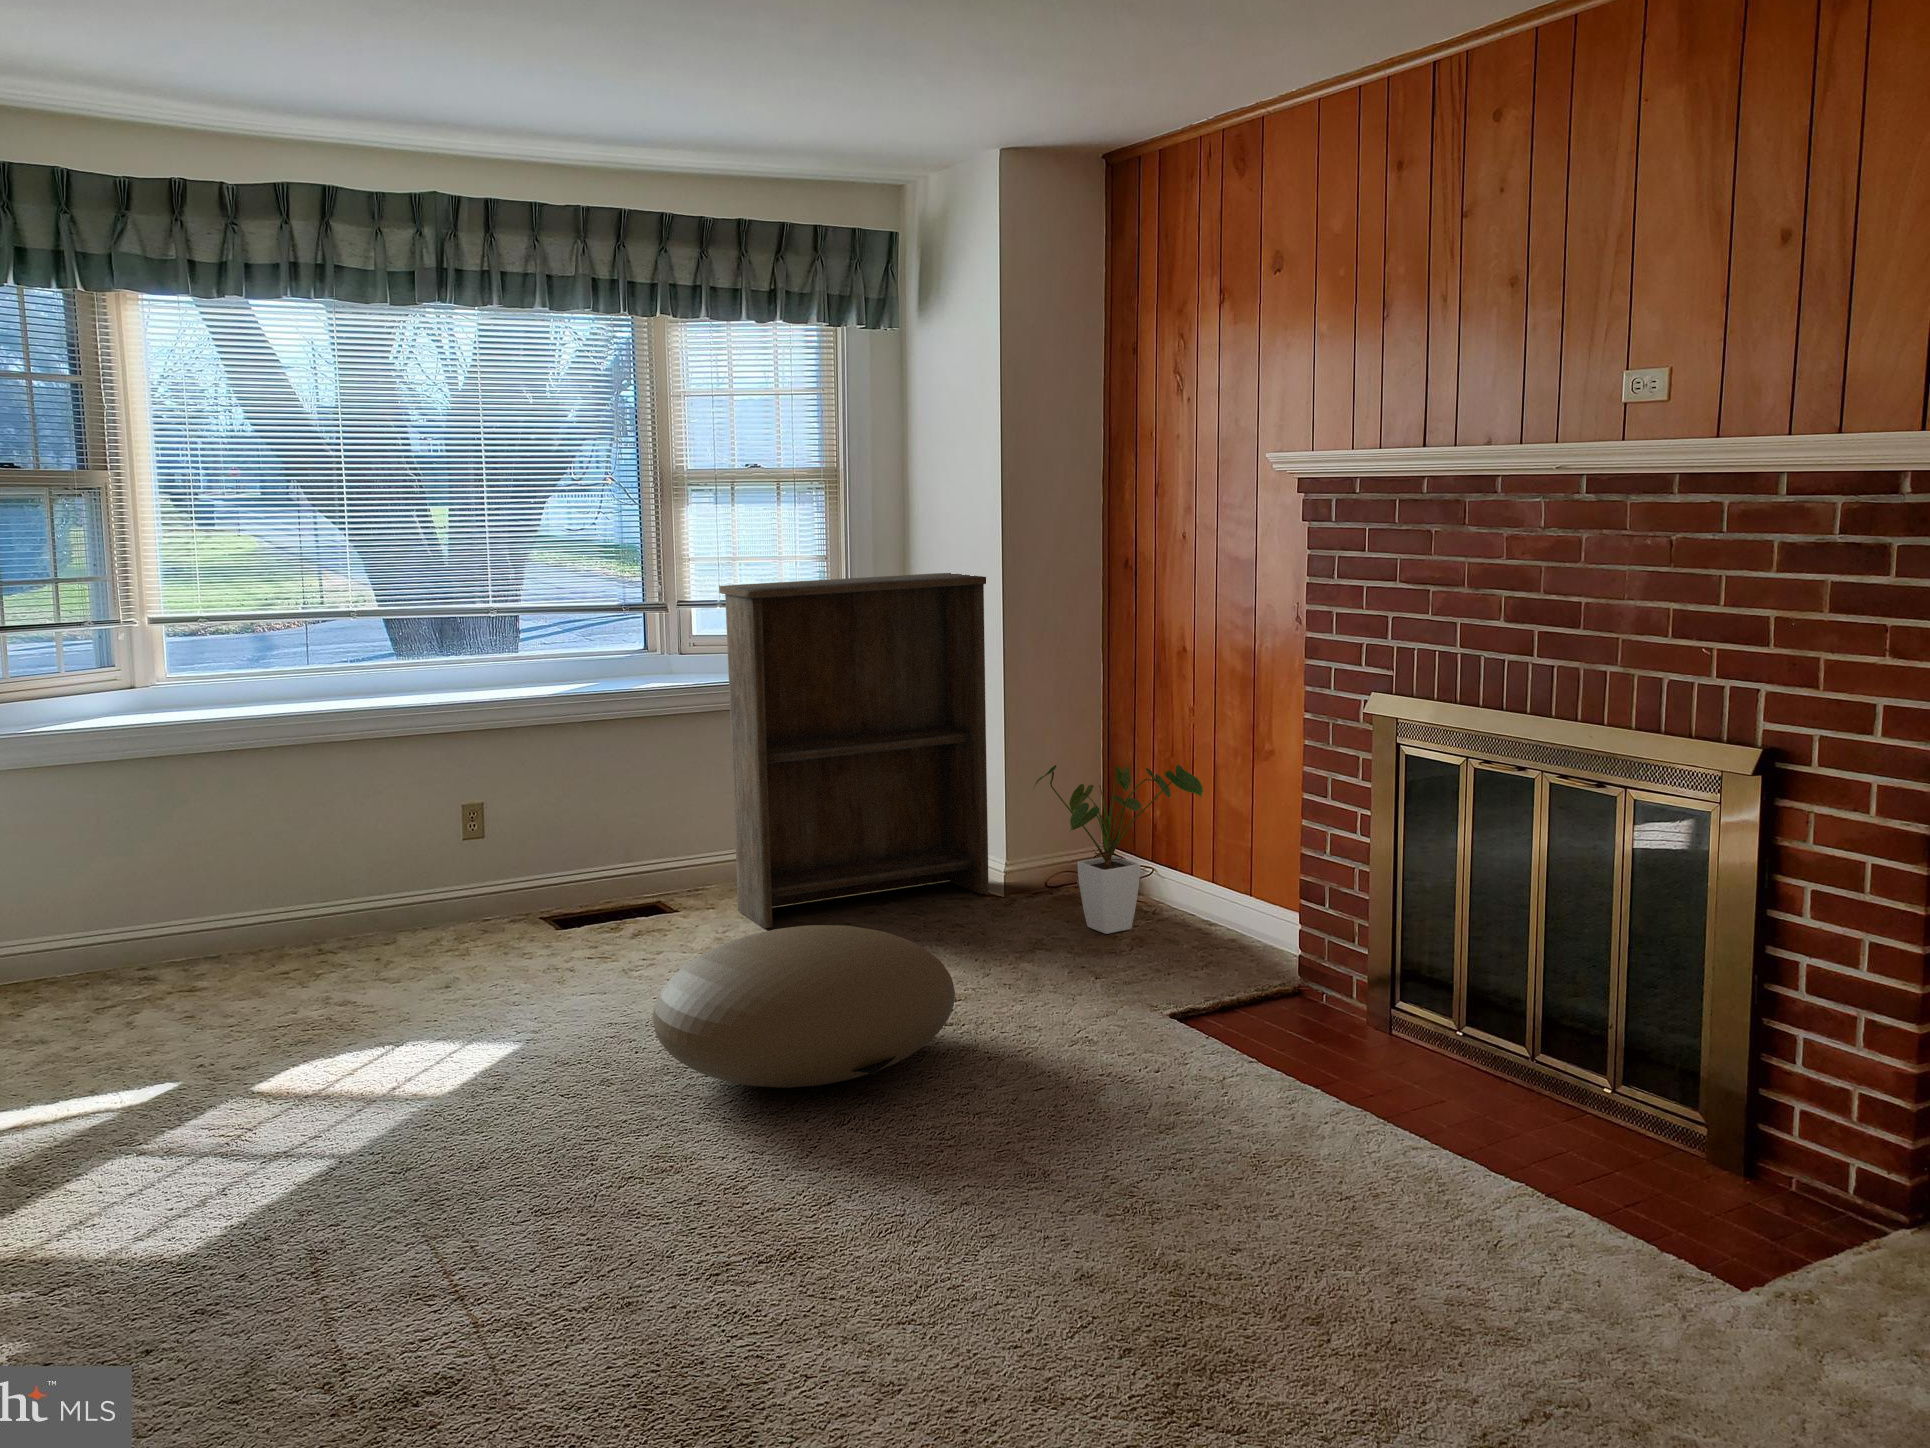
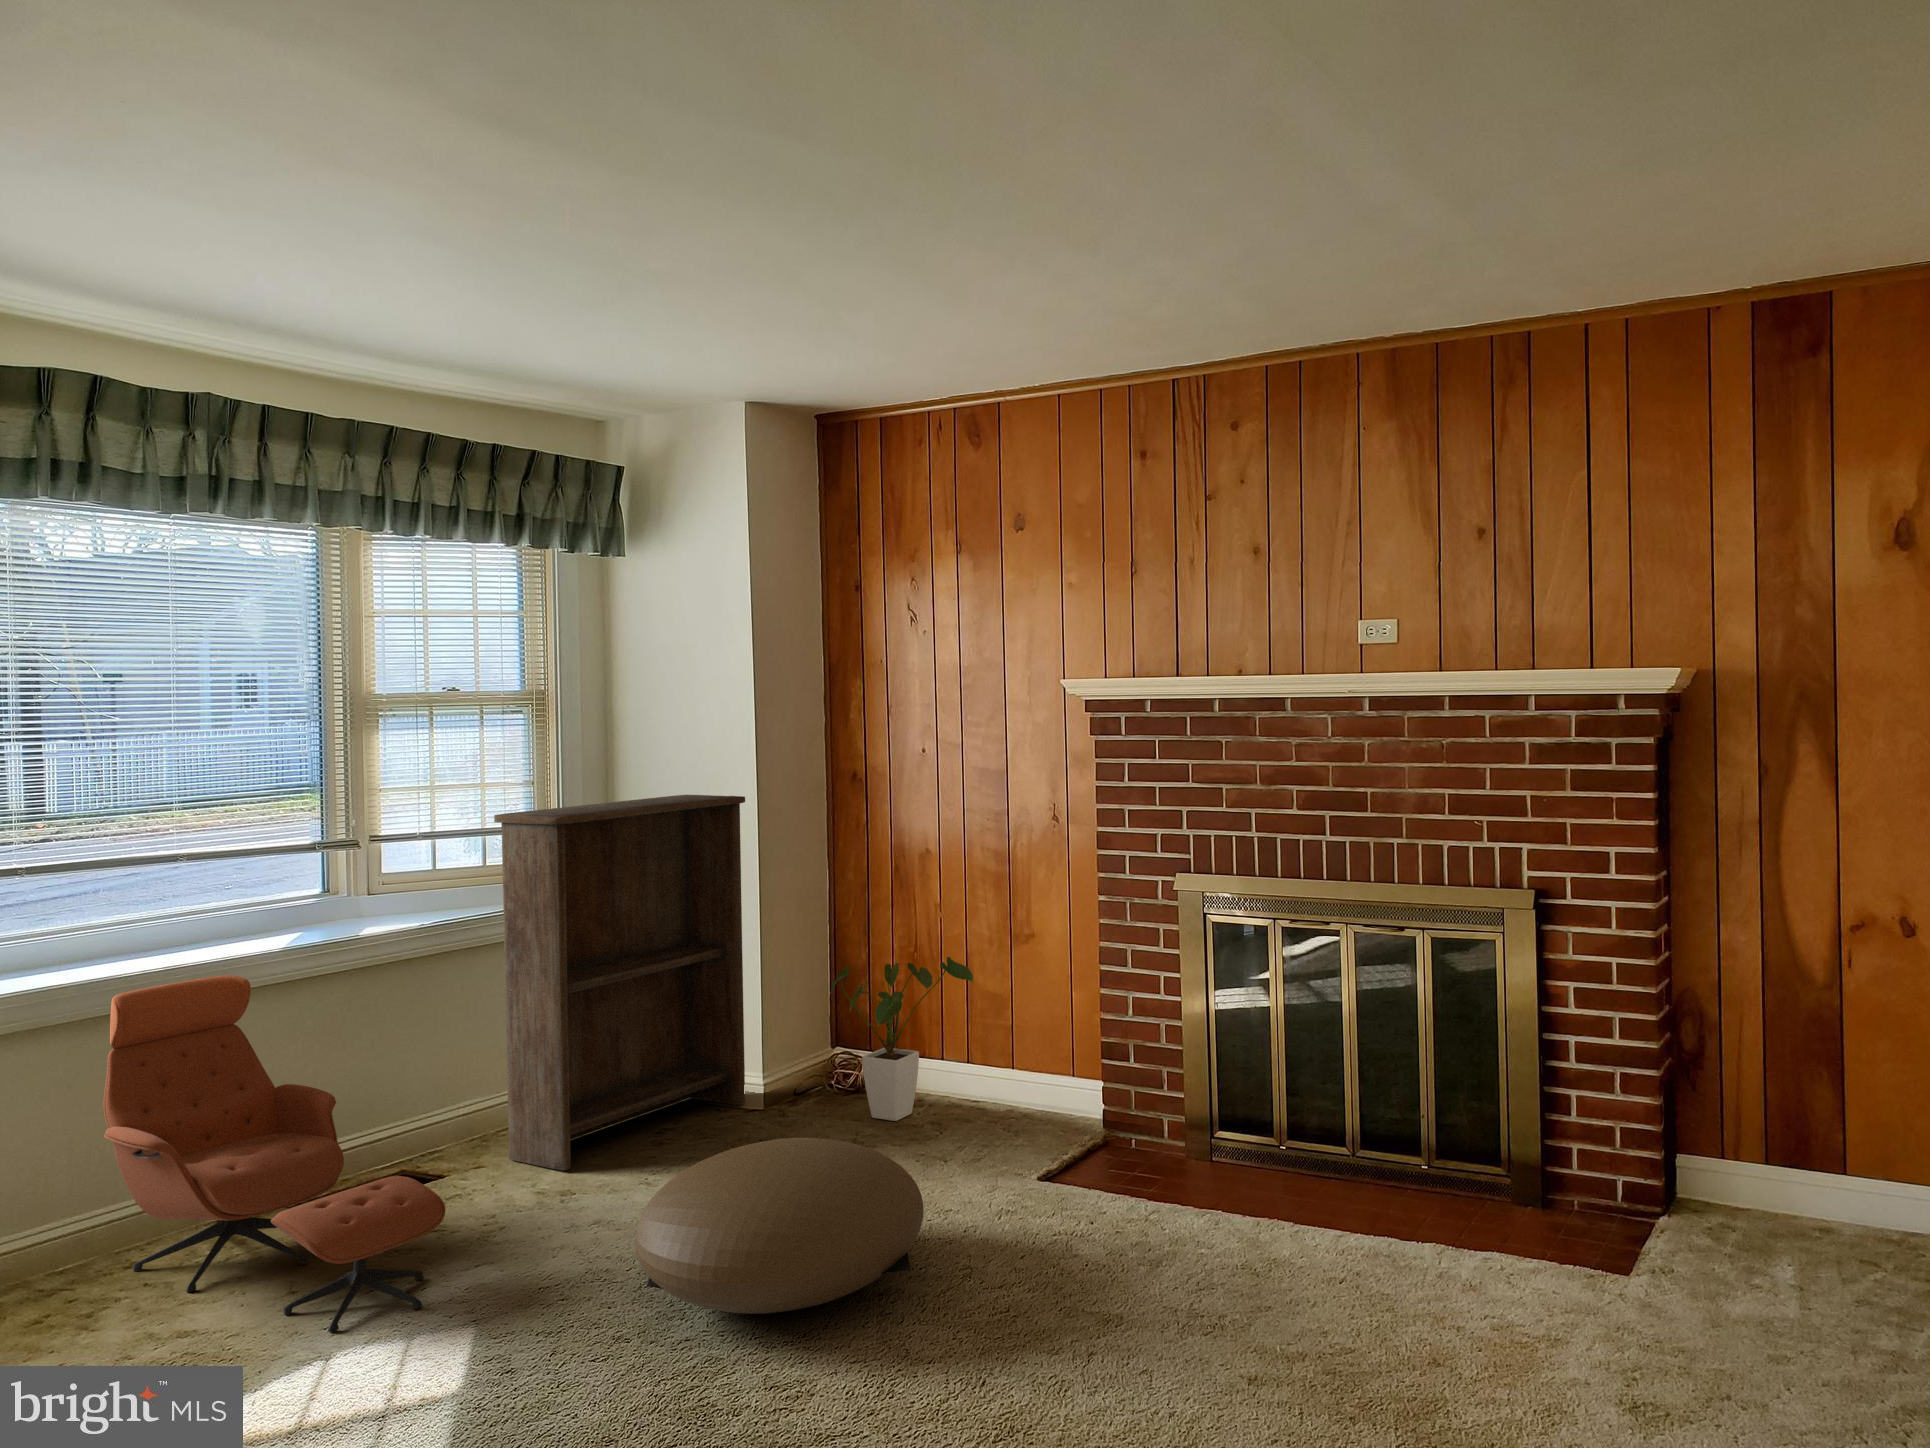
lounge chair: none [369,716,566,1024] -> present [103,975,445,1332]

